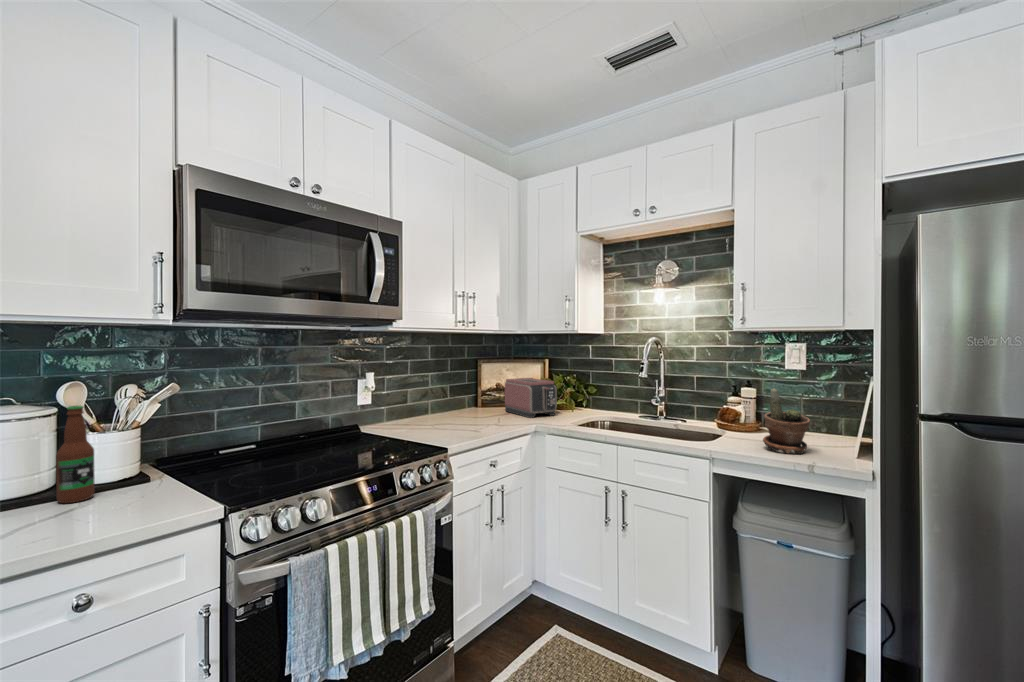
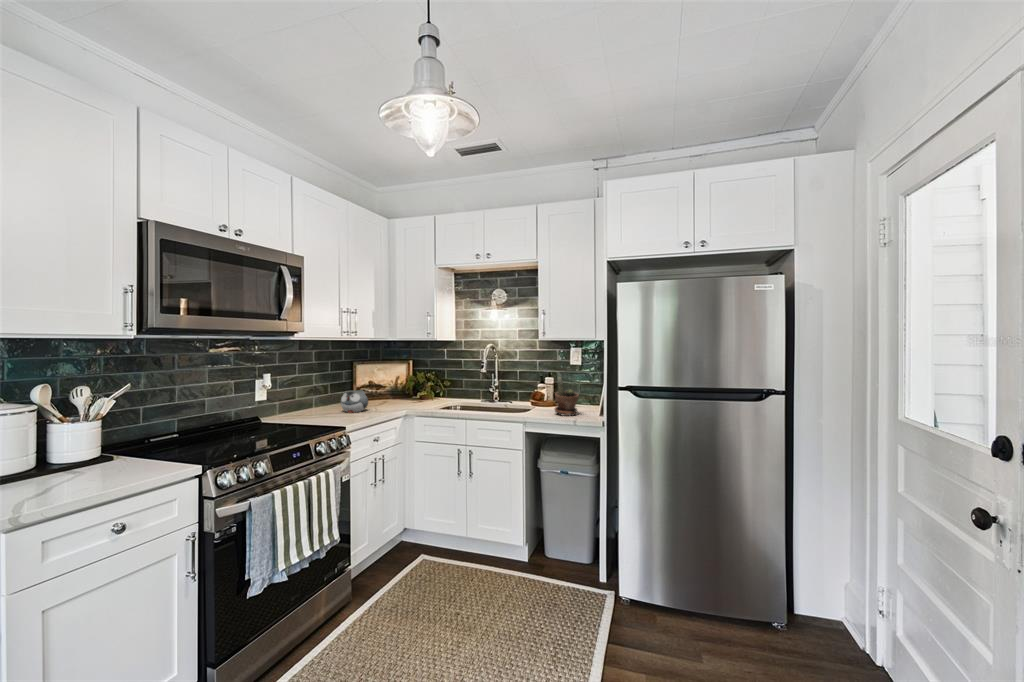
toaster: present [505,378,557,418] -> none [377,376,420,406]
teapot: none [456,395,490,425] -> present [340,390,368,413]
bottle: present [56,406,94,503] -> none [55,402,84,475]

